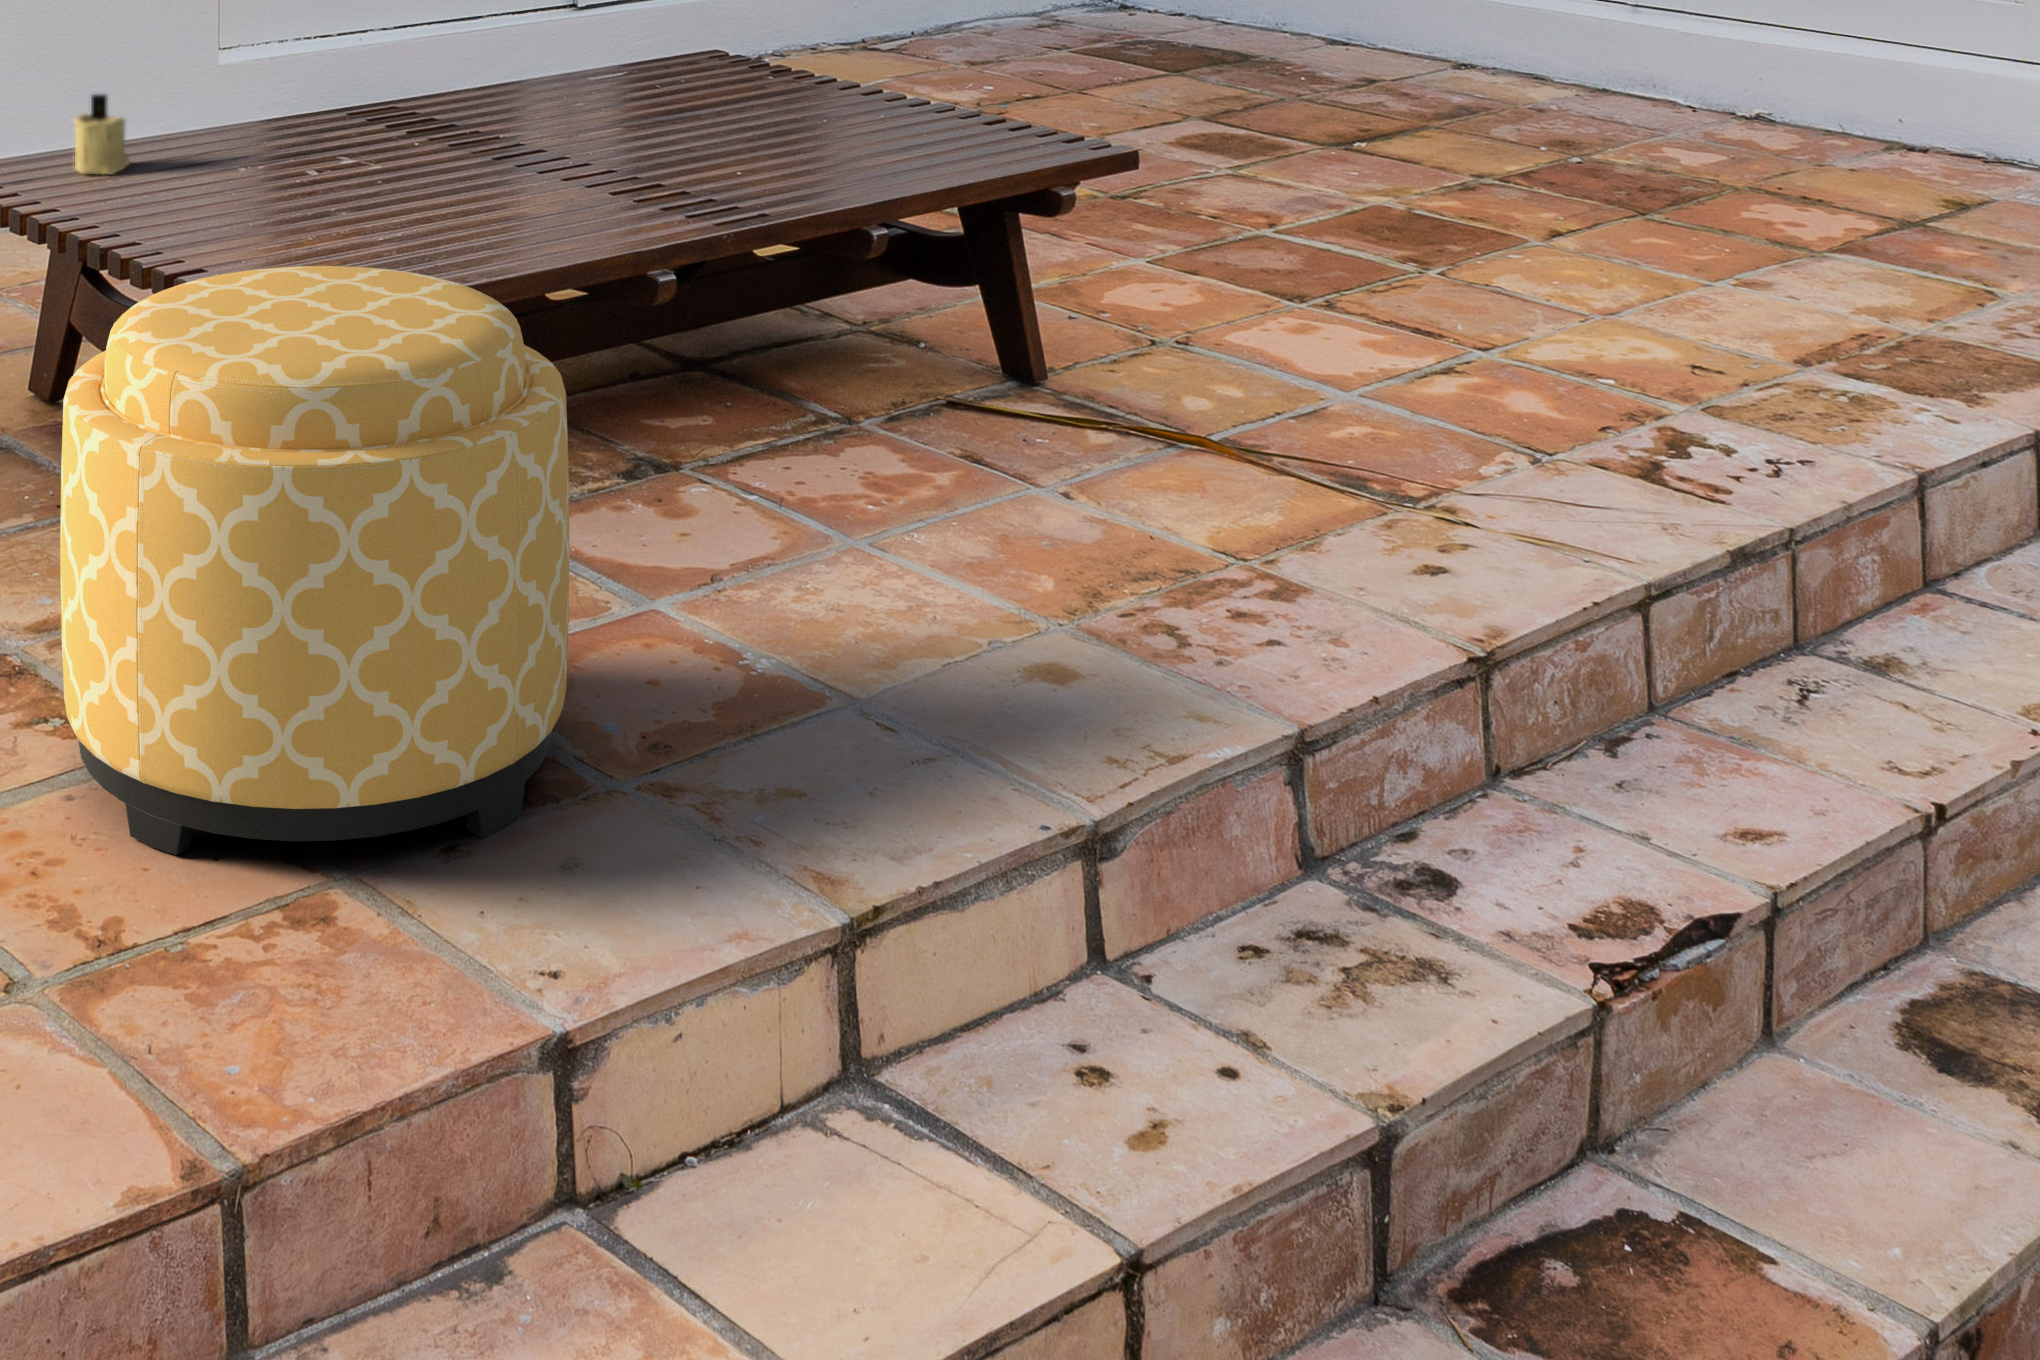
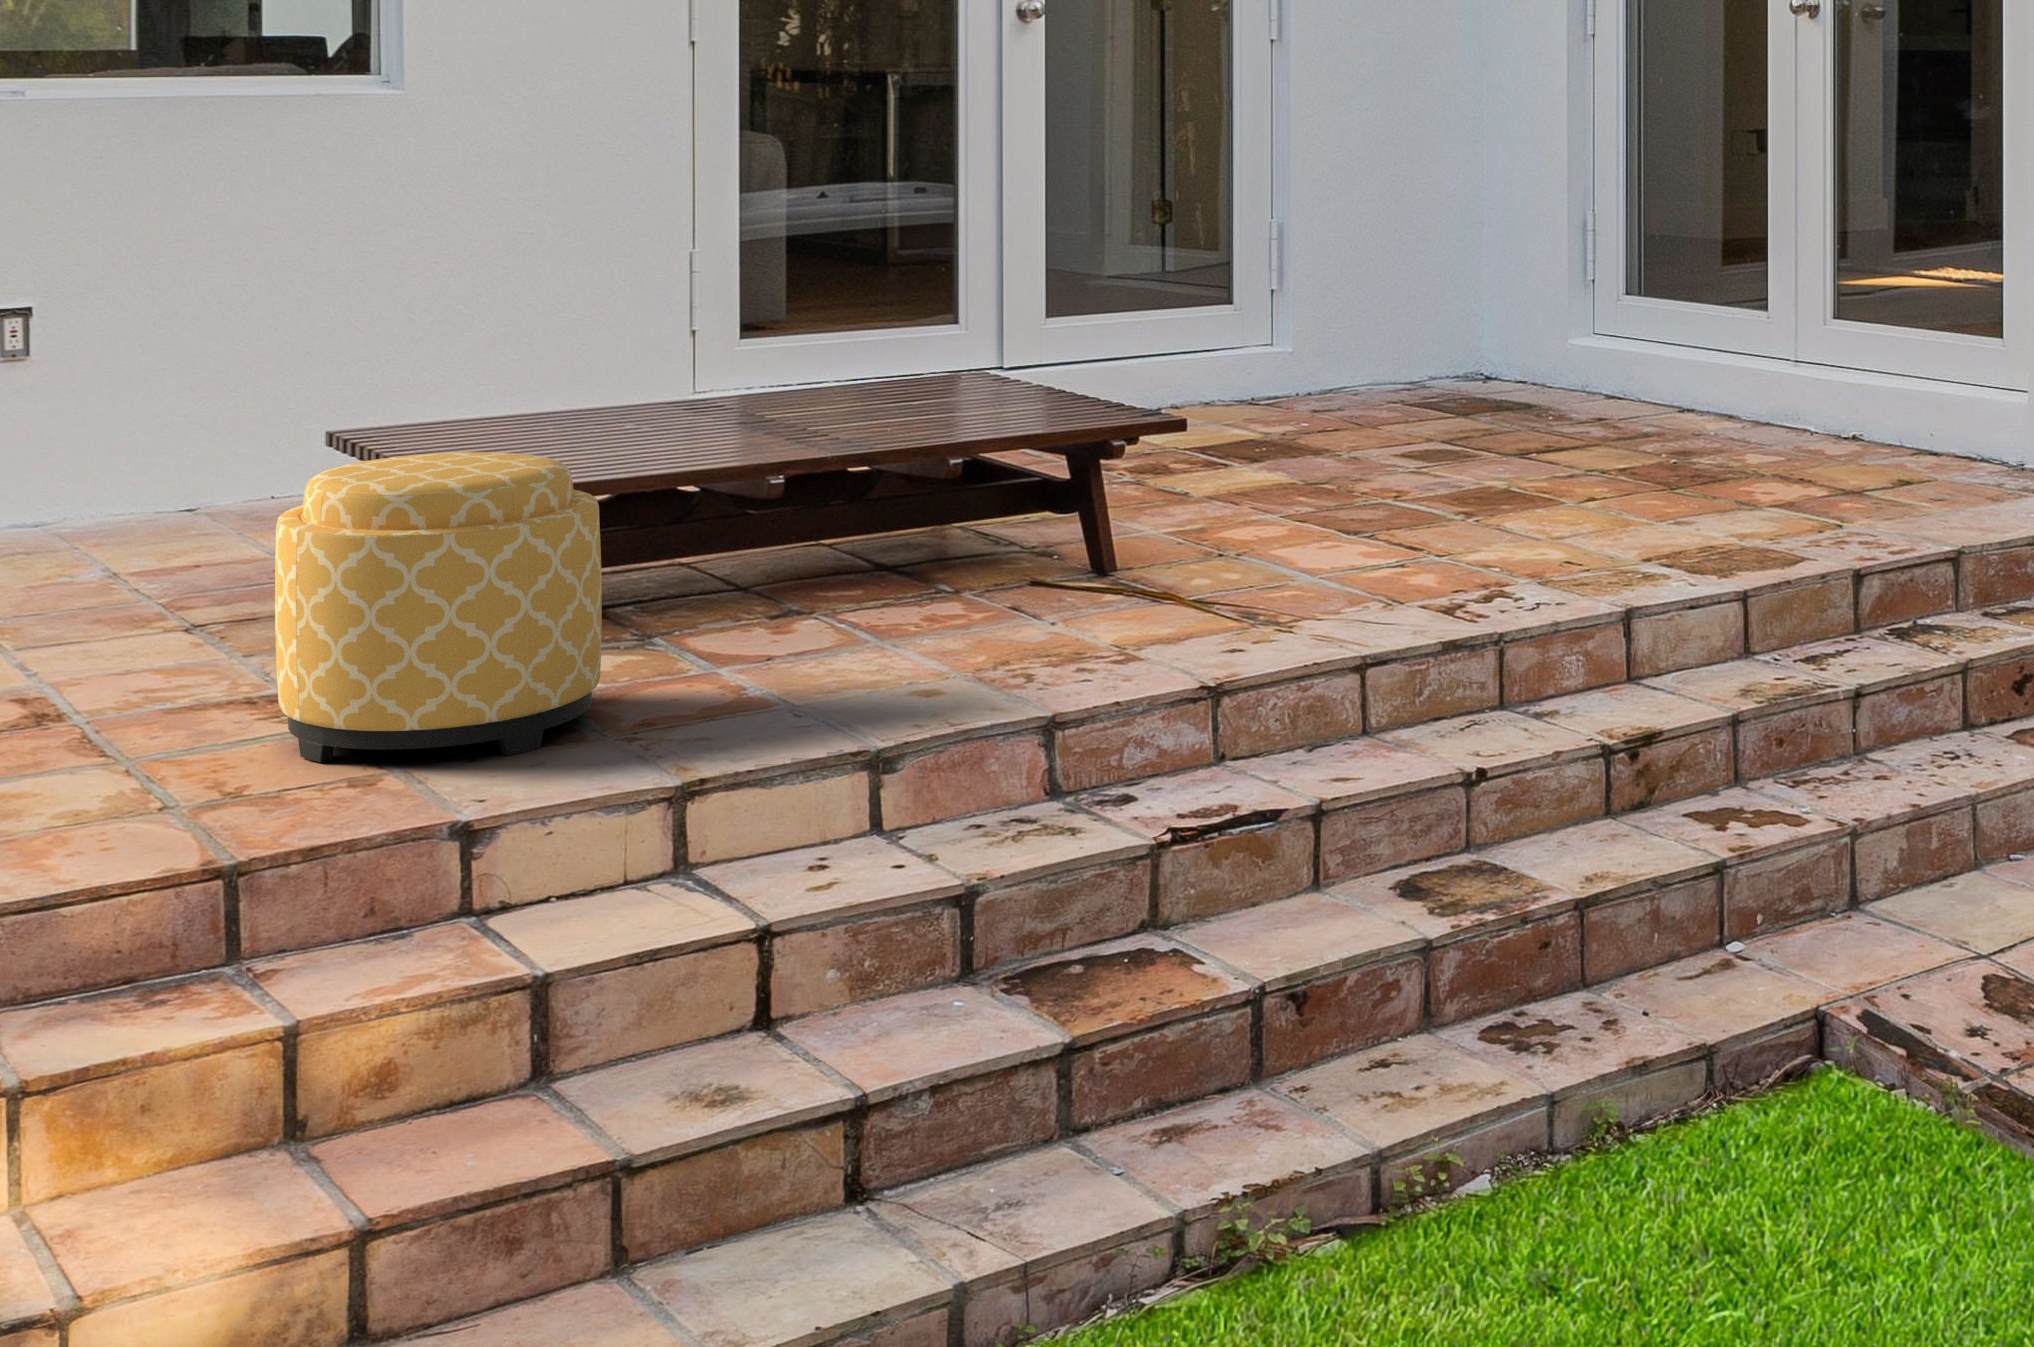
candle: present [74,94,130,174] -> none [458,390,501,443]

